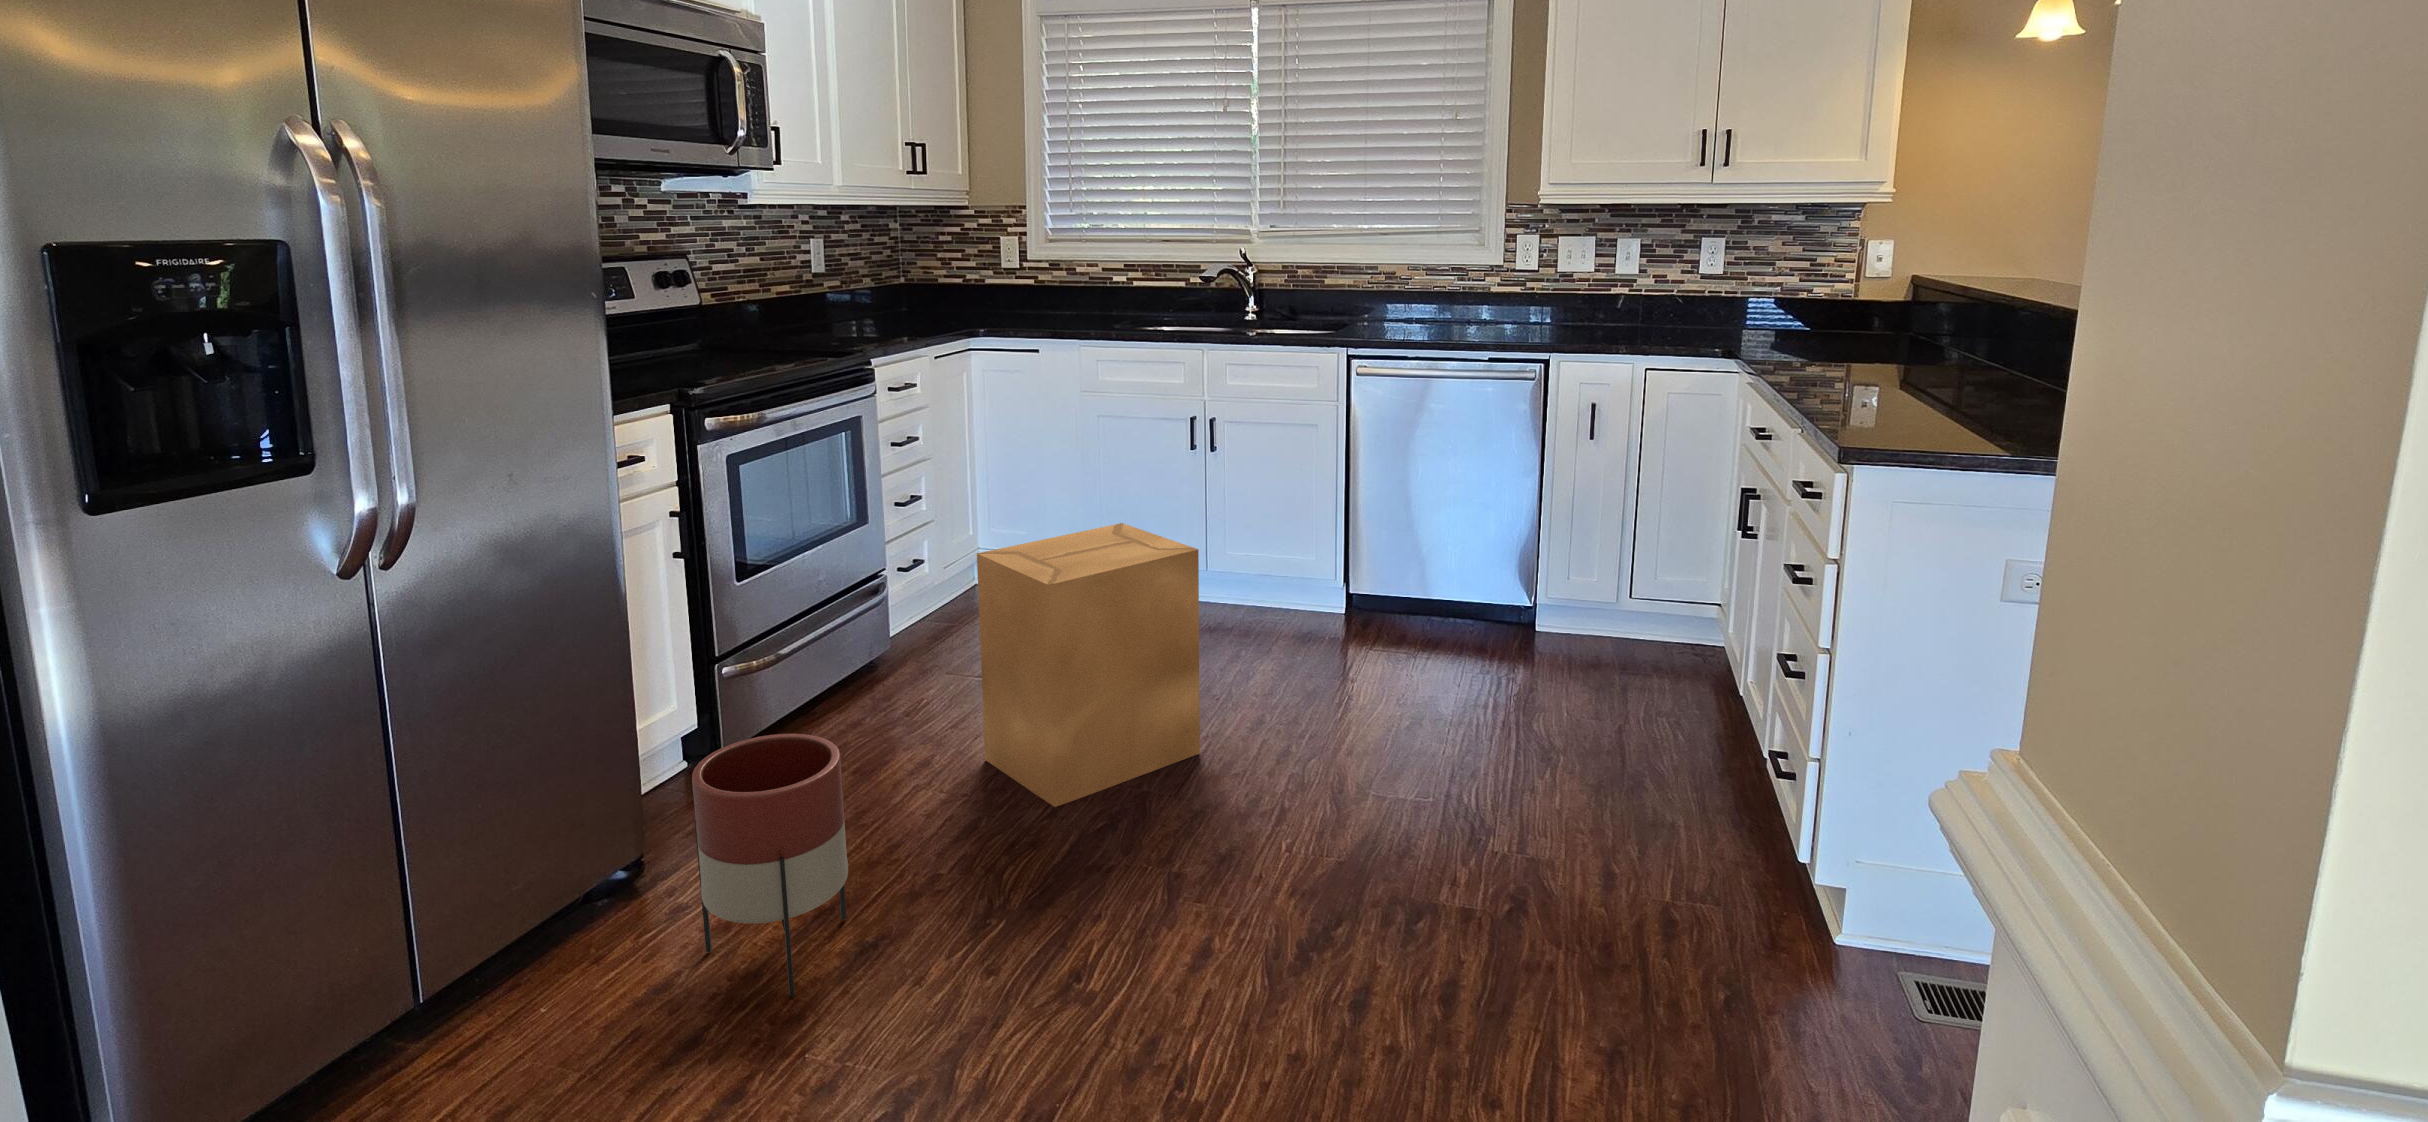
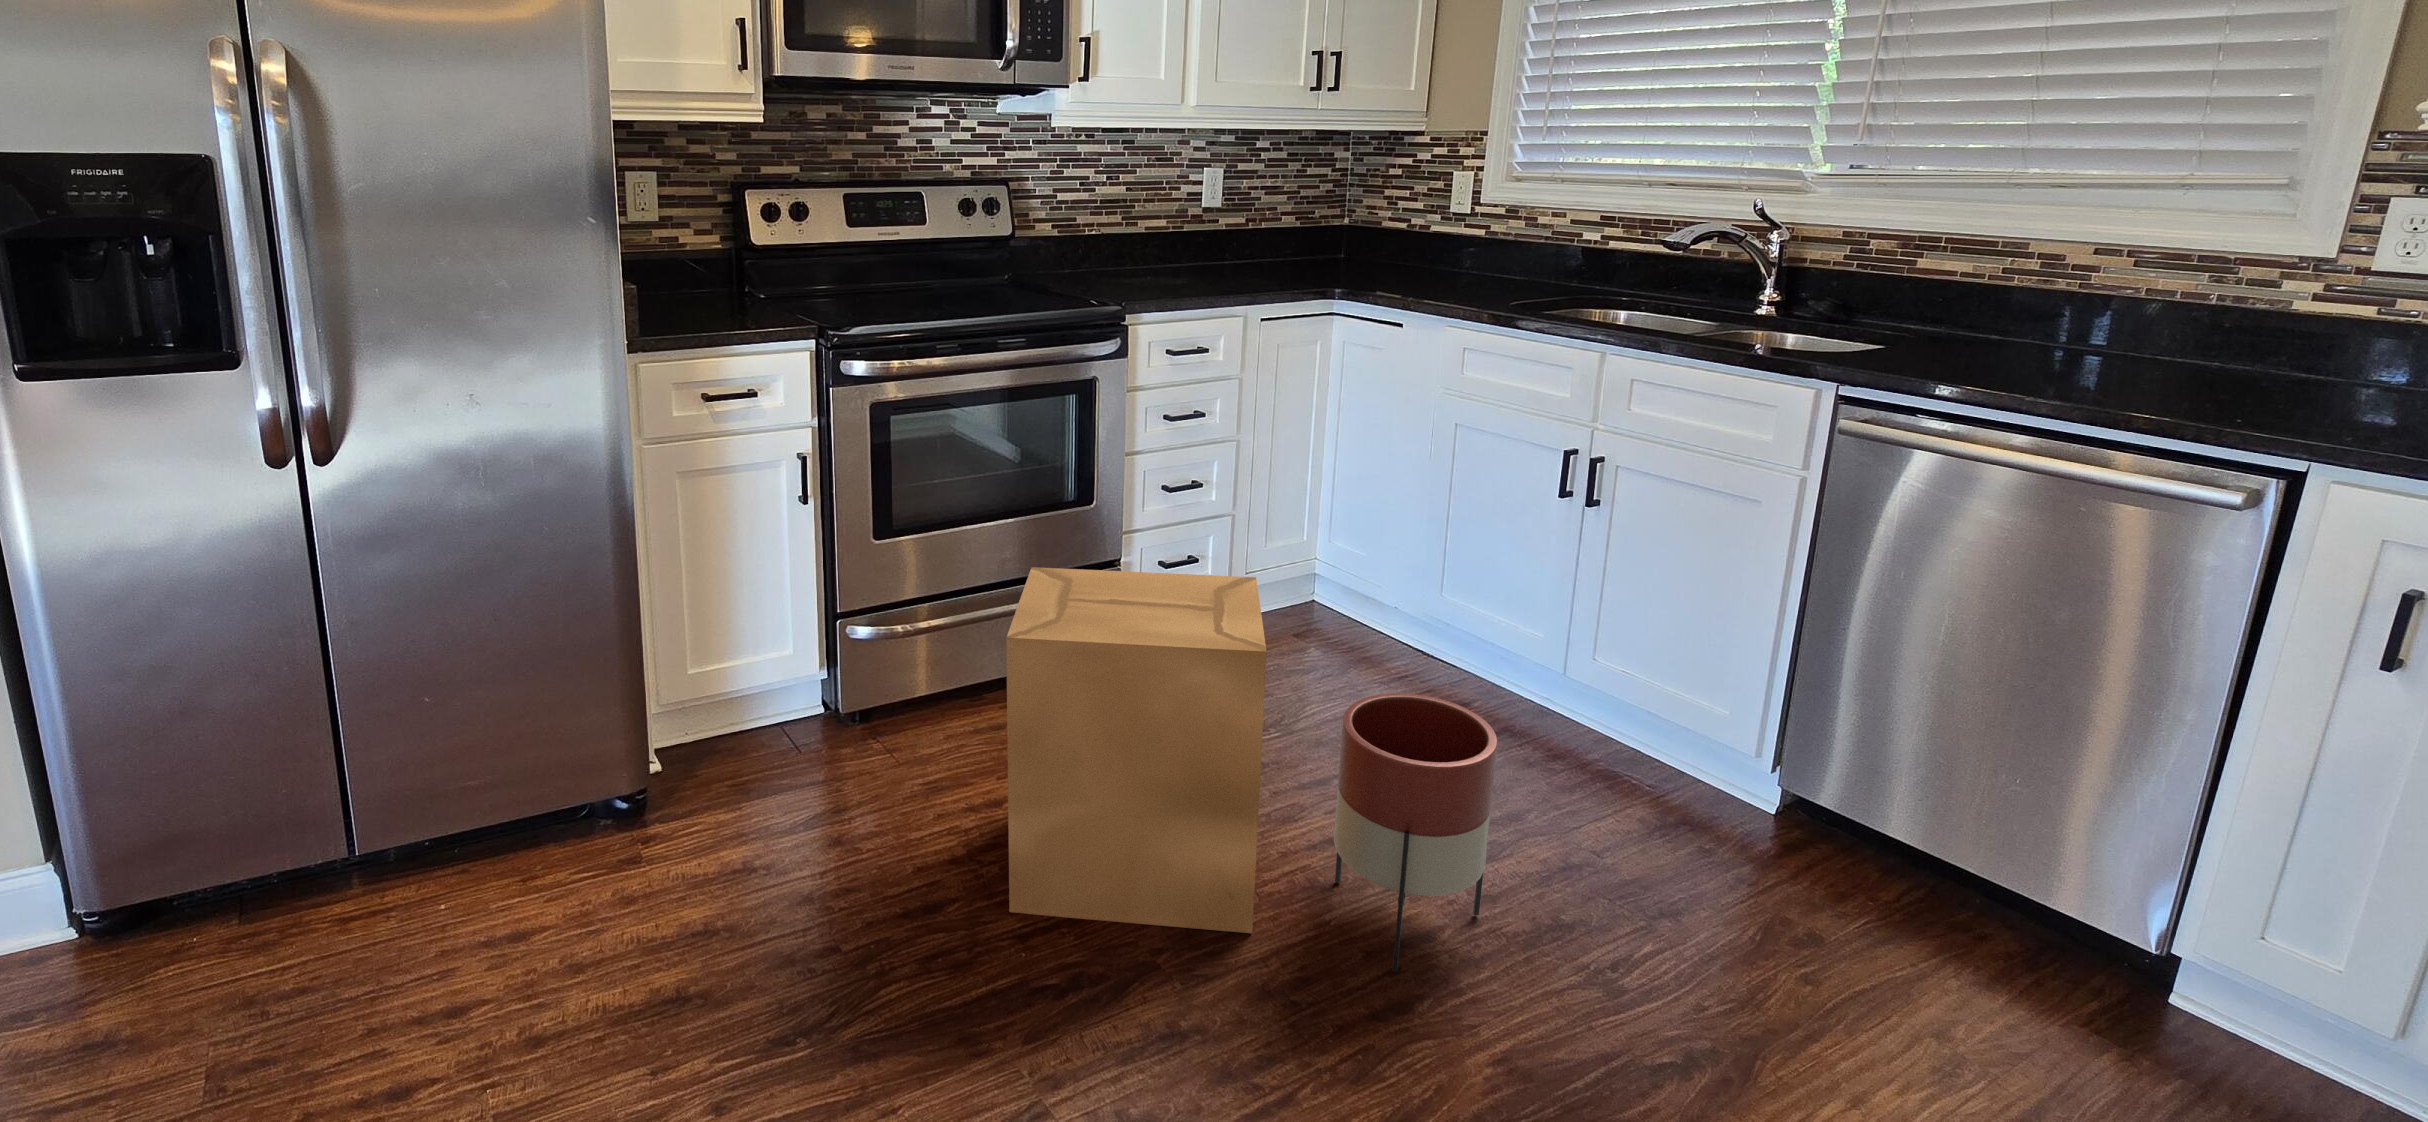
planter: present [692,734,848,997] -> present [1334,693,1498,973]

